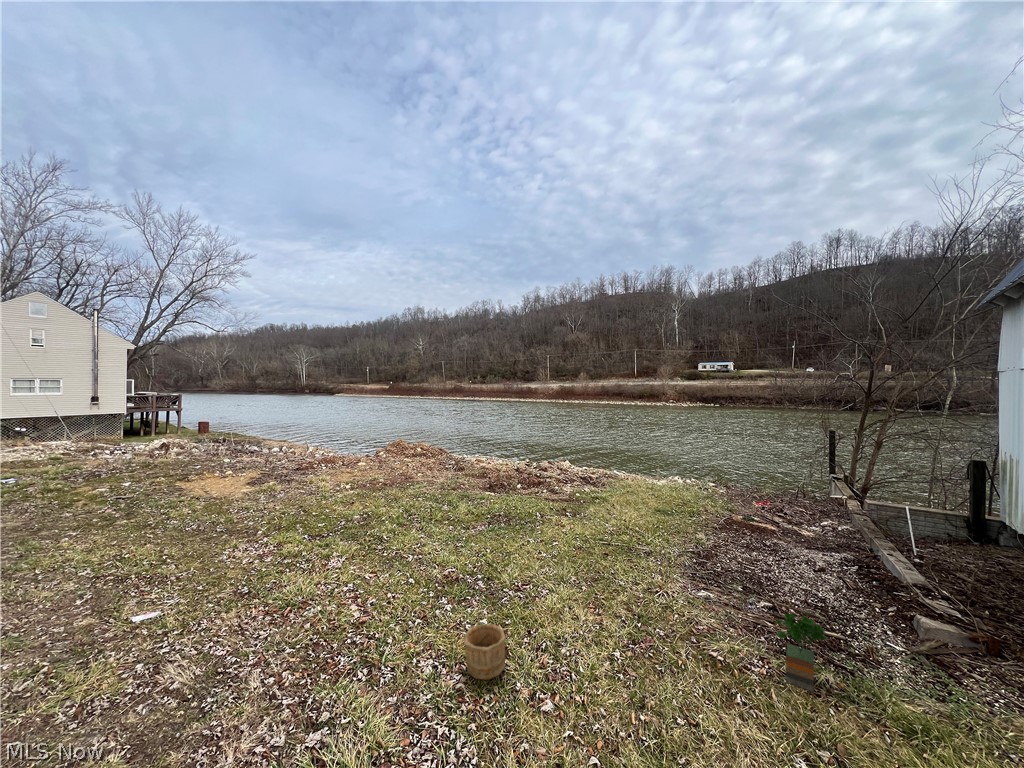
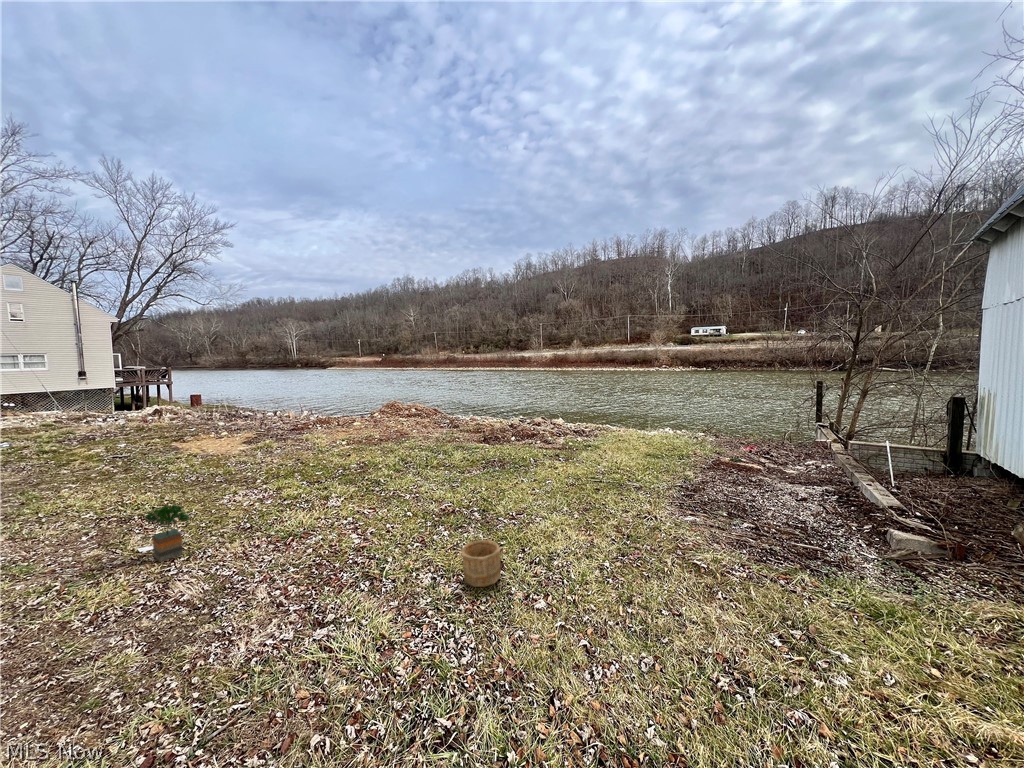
potted tree: present [777,613,827,692] -> present [145,505,189,562]

